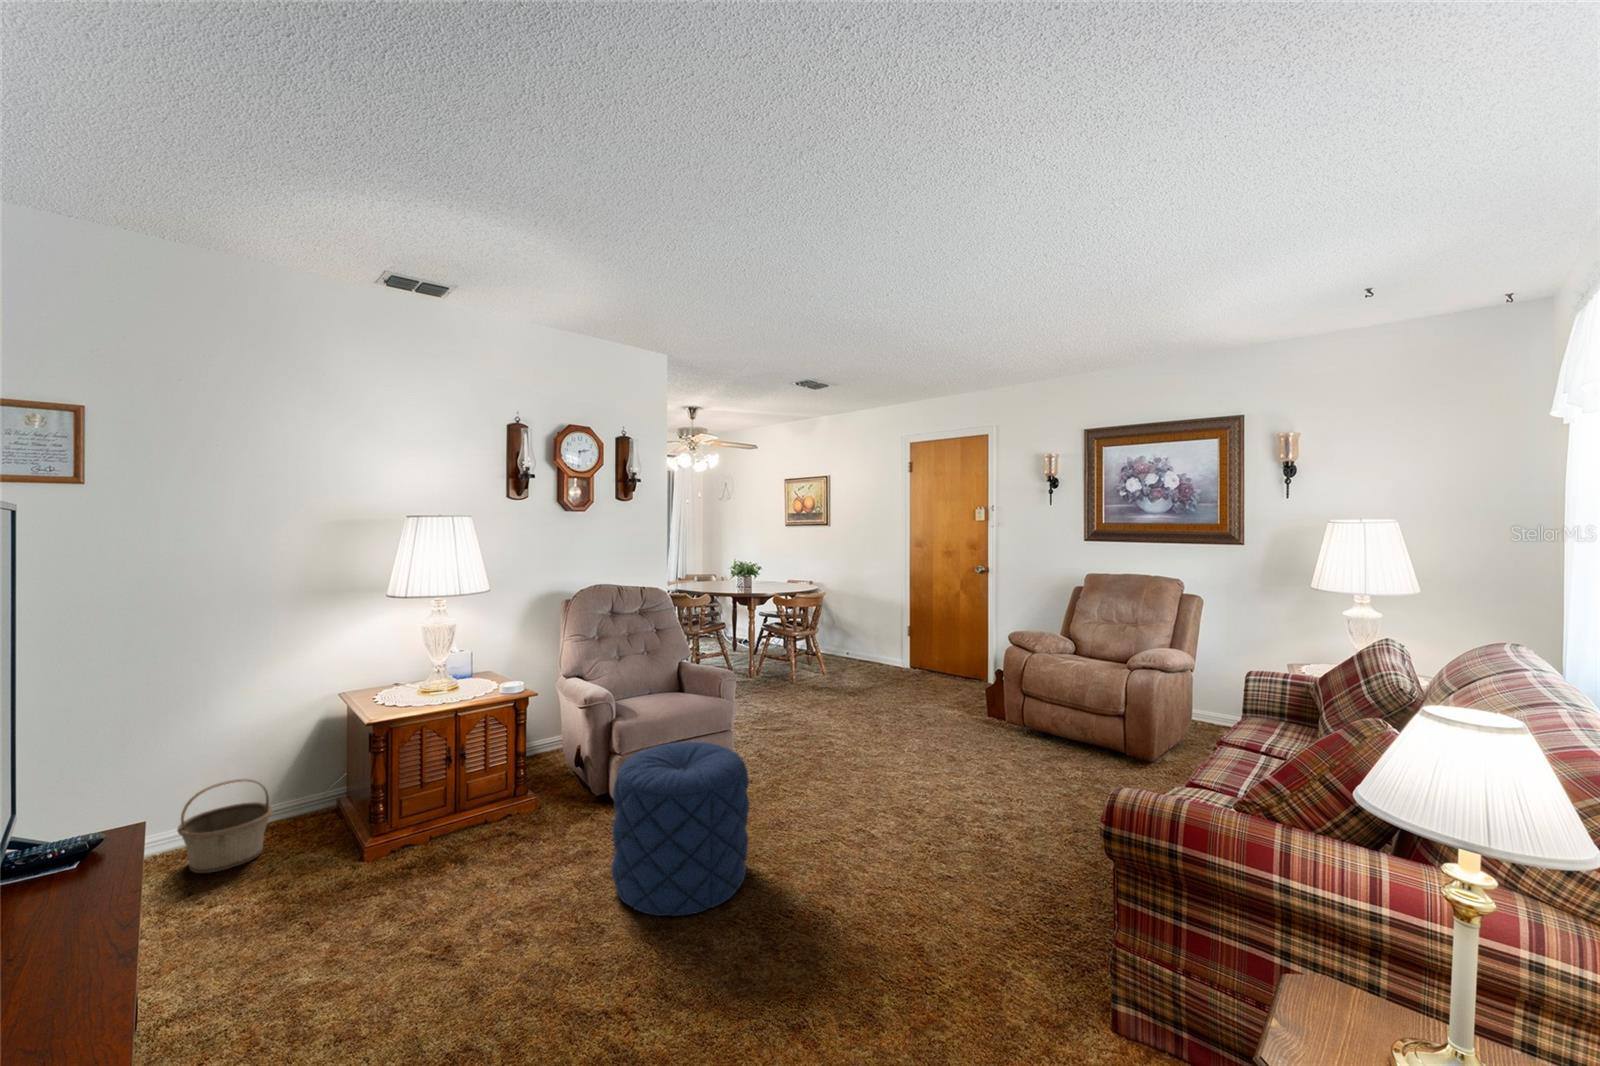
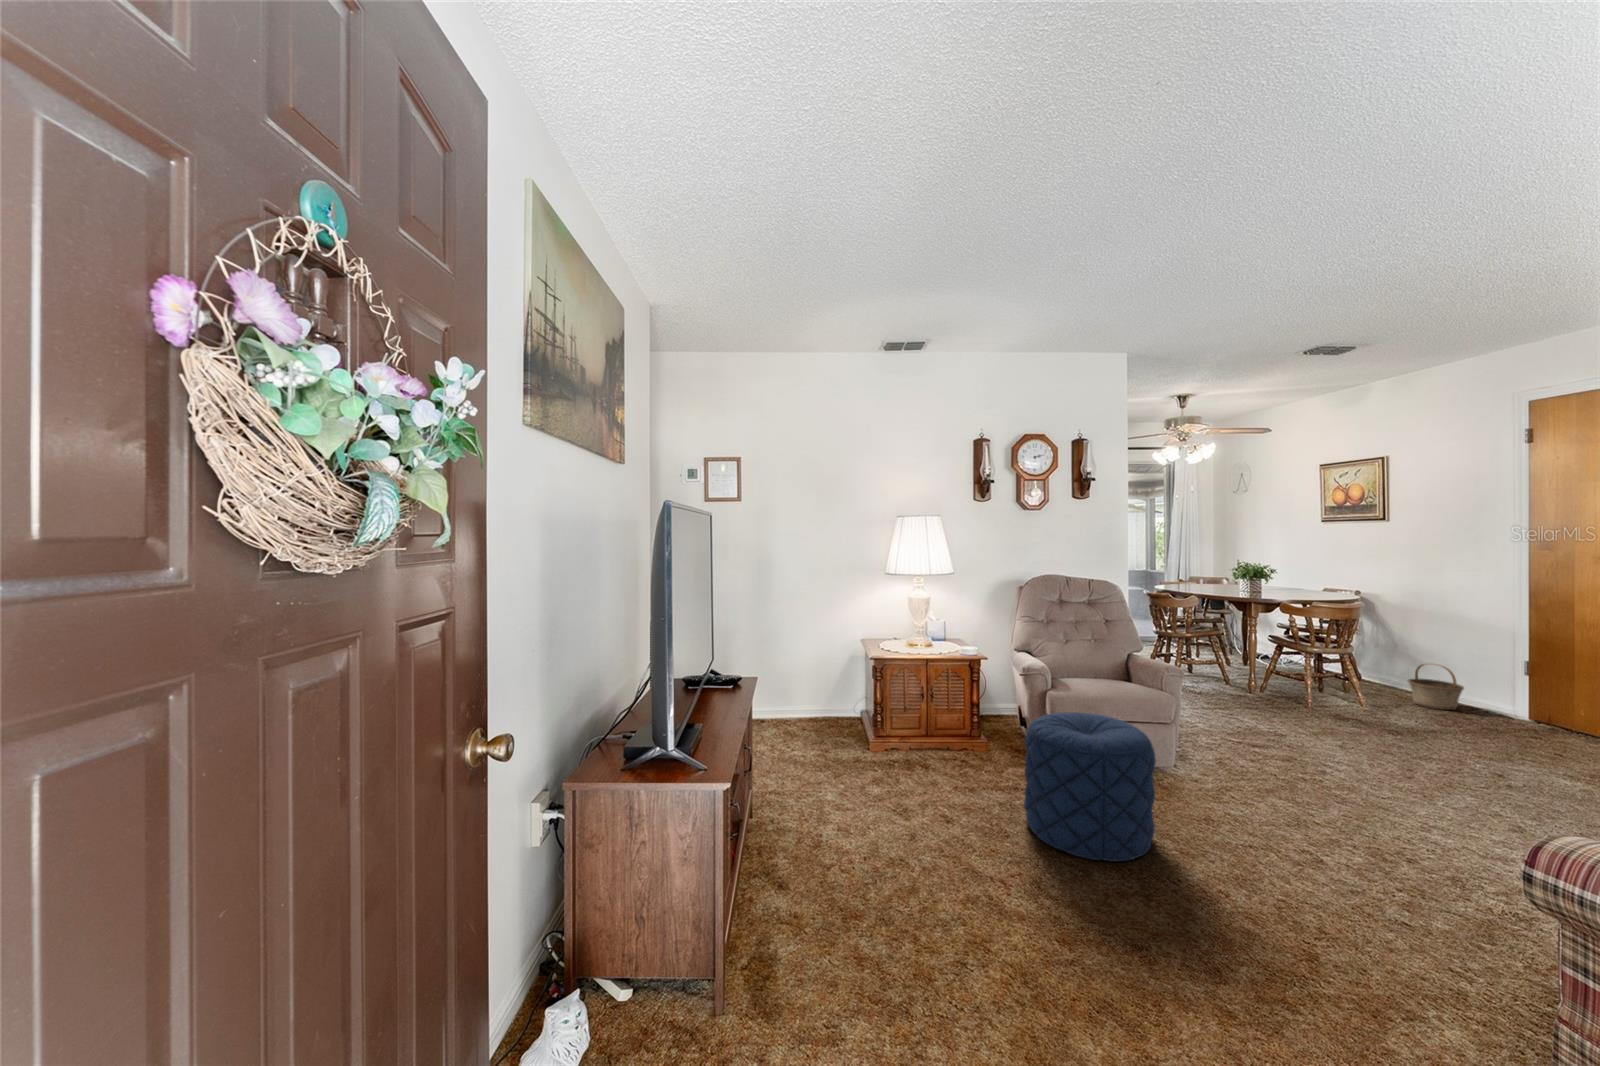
basket: present [177,779,273,873] -> present [1407,664,1464,710]

